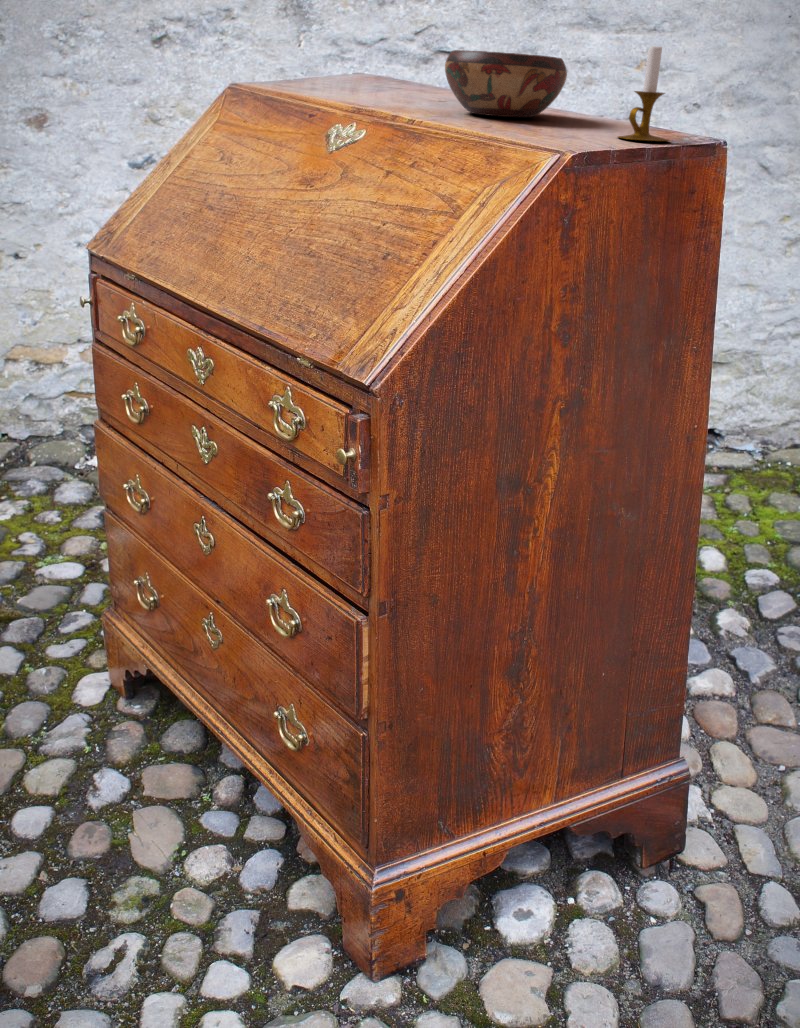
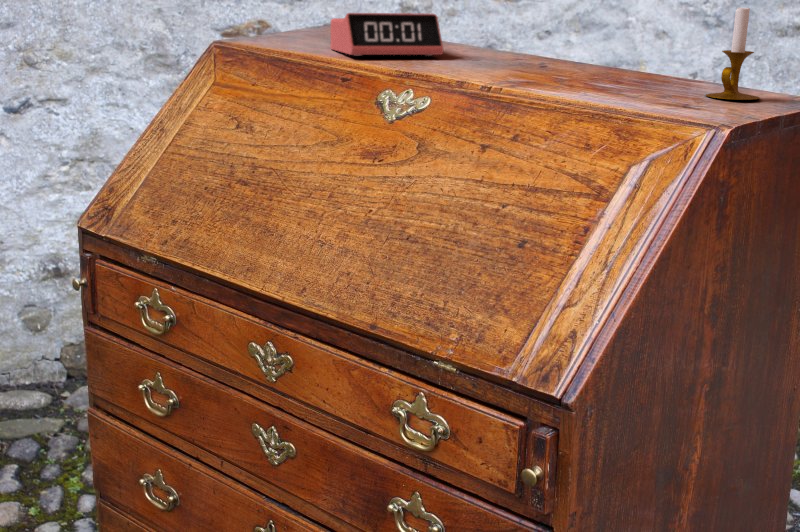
alarm clock: none [320,50,416,97] -> present [330,13,443,56]
decorative bowl: present [445,50,567,117] -> none [495,12,619,76]

